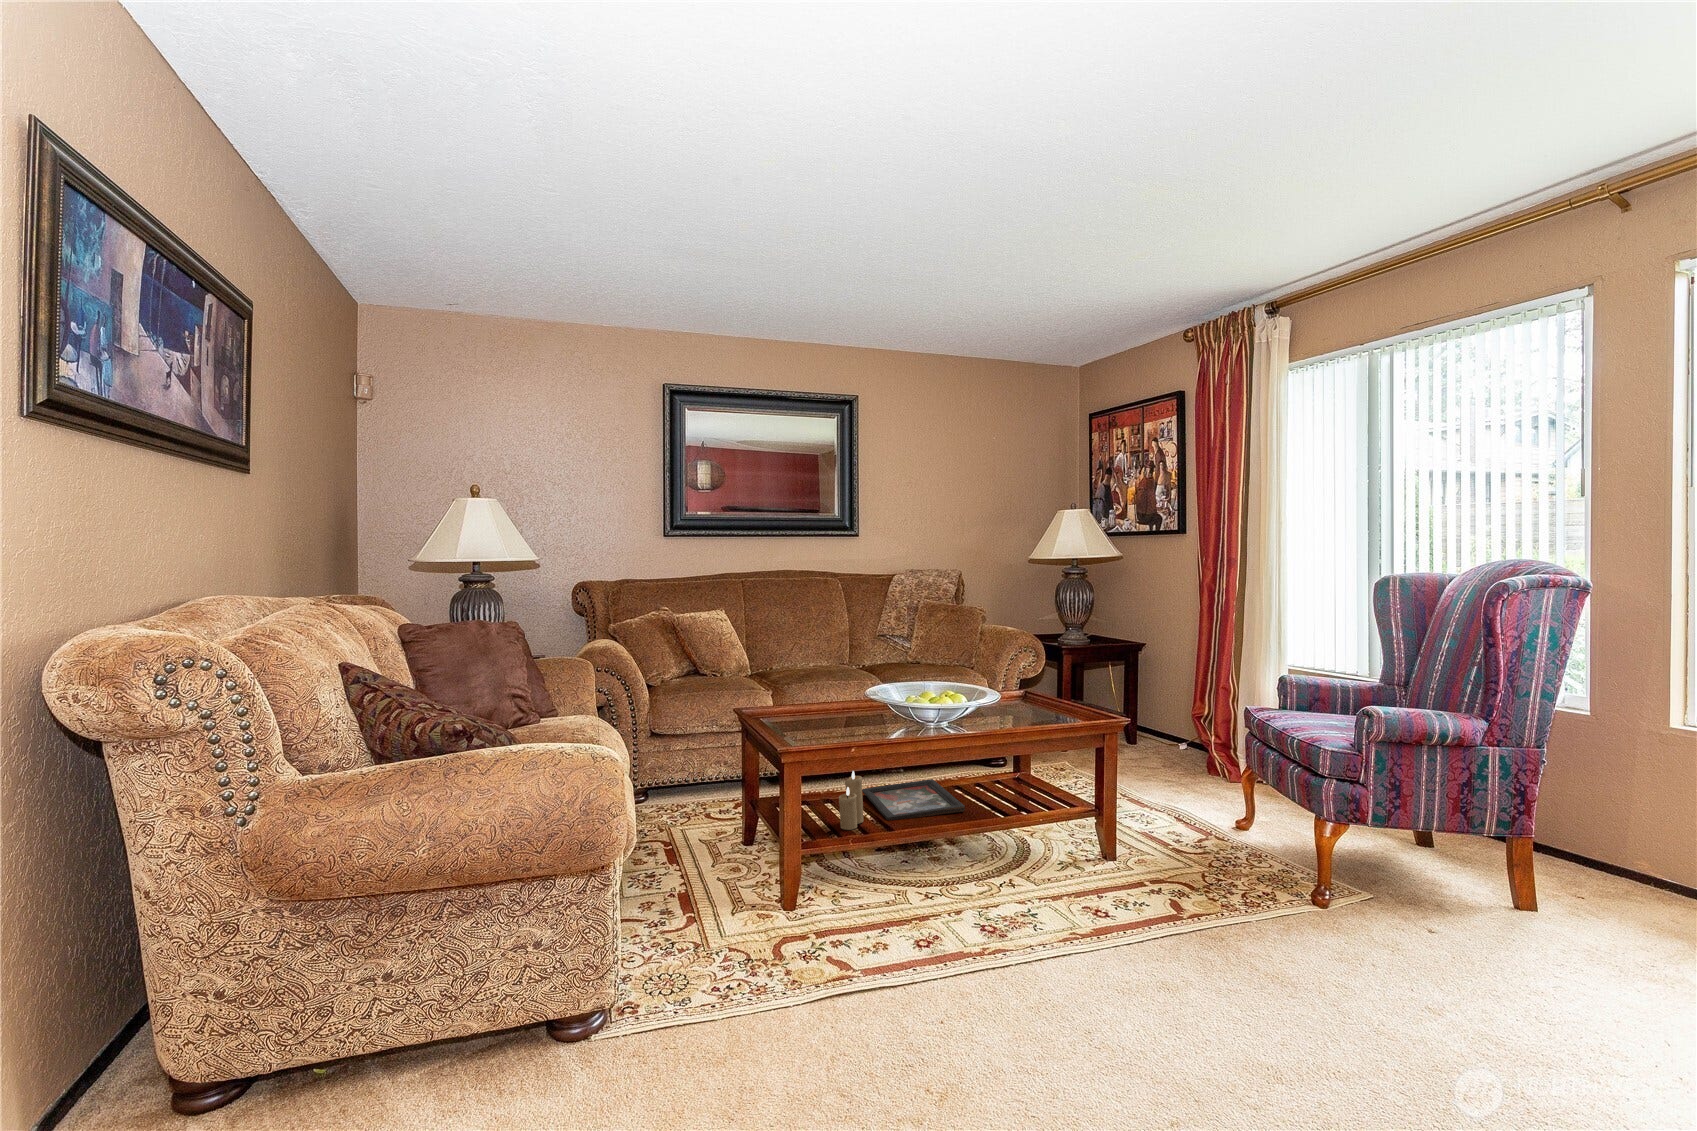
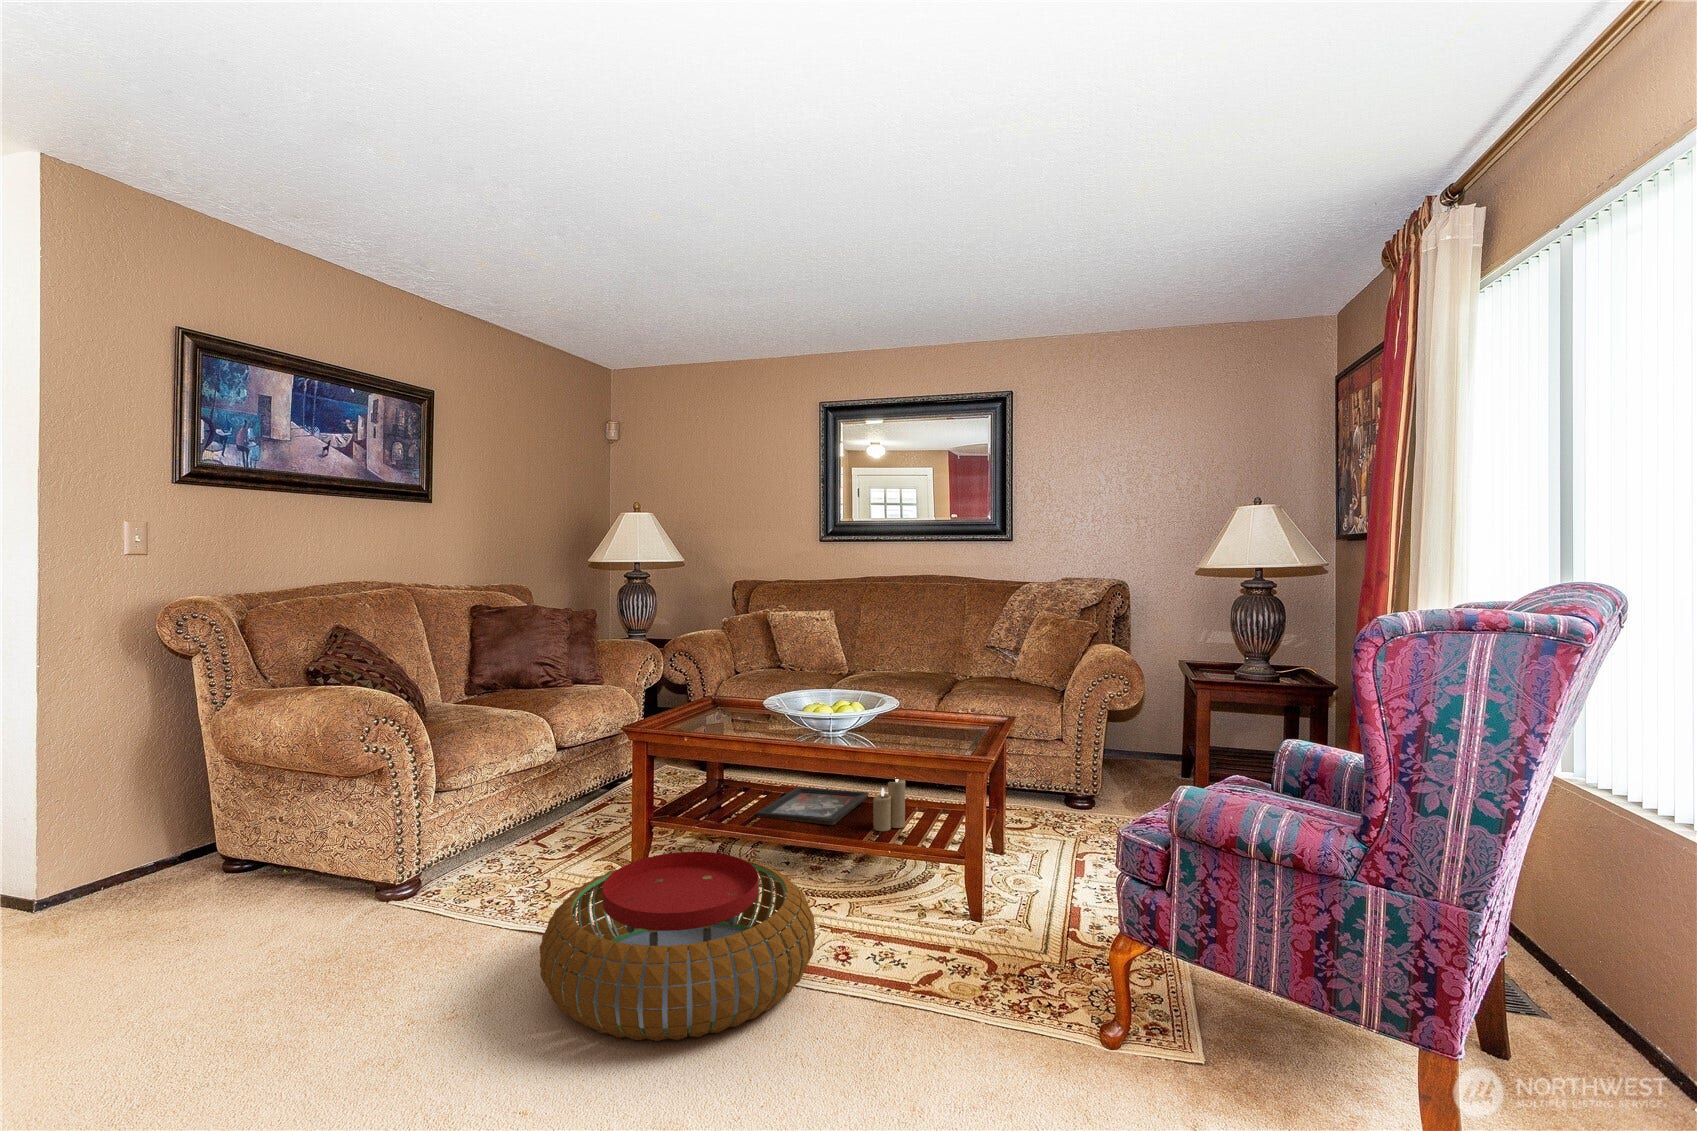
candle: present [839,771,863,830] -> present [873,779,905,831]
pouf: none [899,849,1164,1032] -> present [540,852,815,1041]

